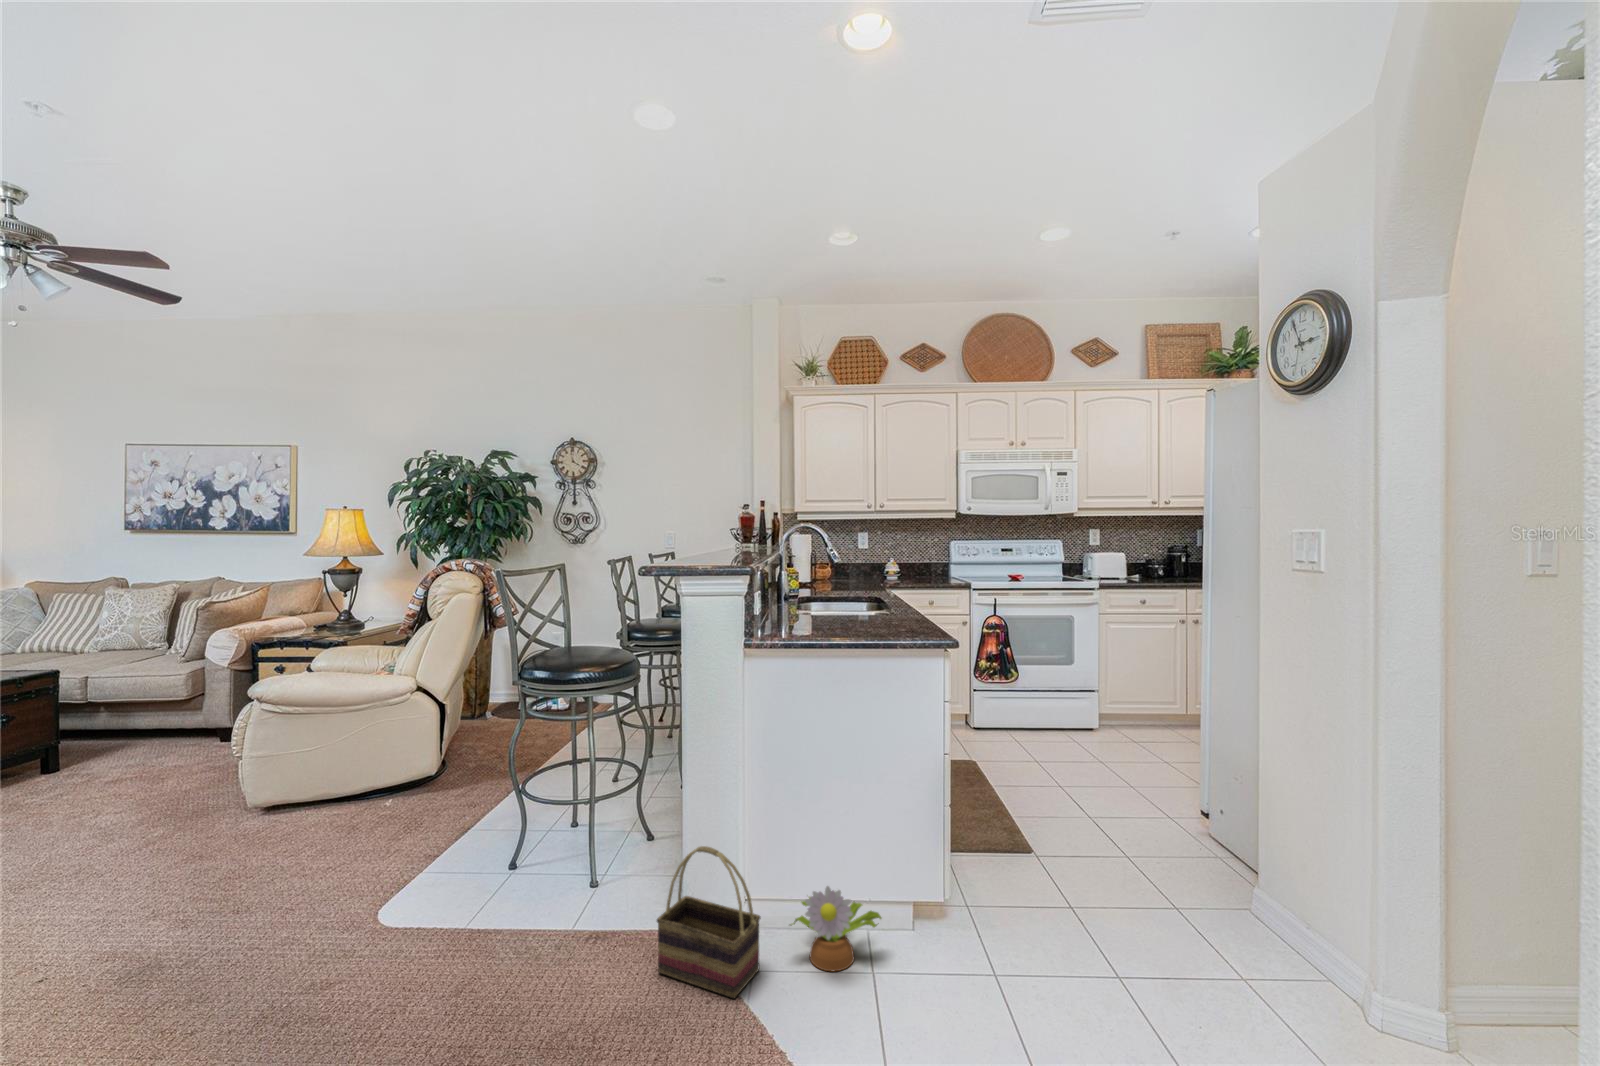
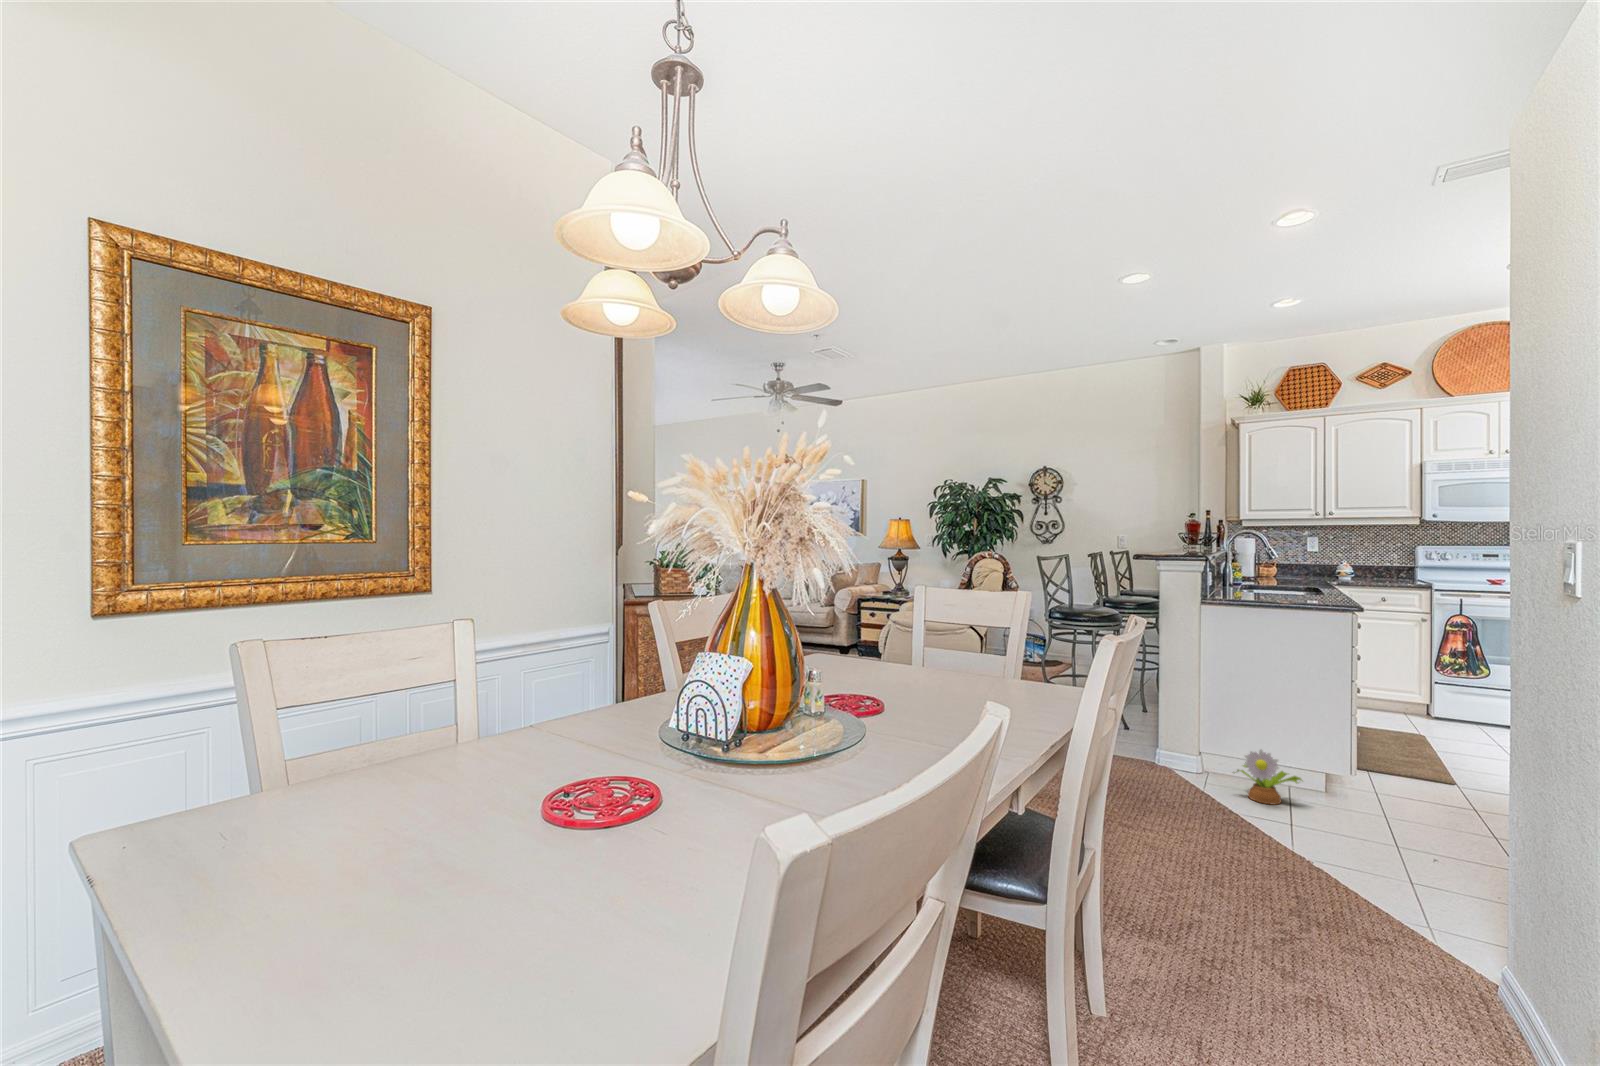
basket: present [657,846,761,998] -> none [1144,715,1213,799]

